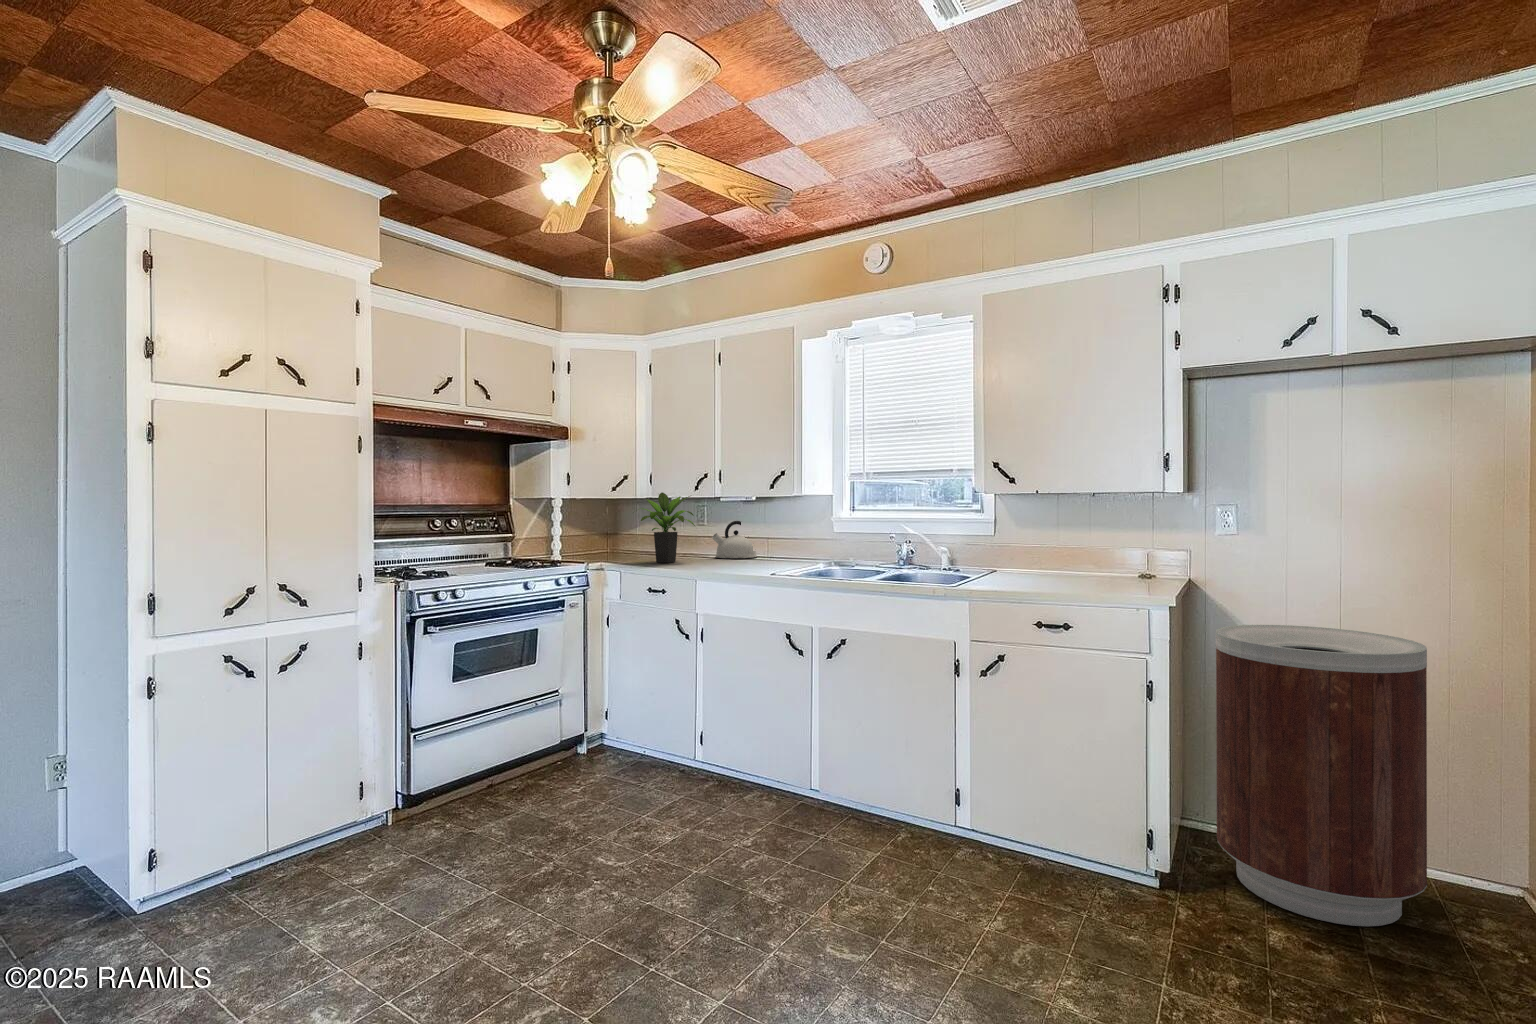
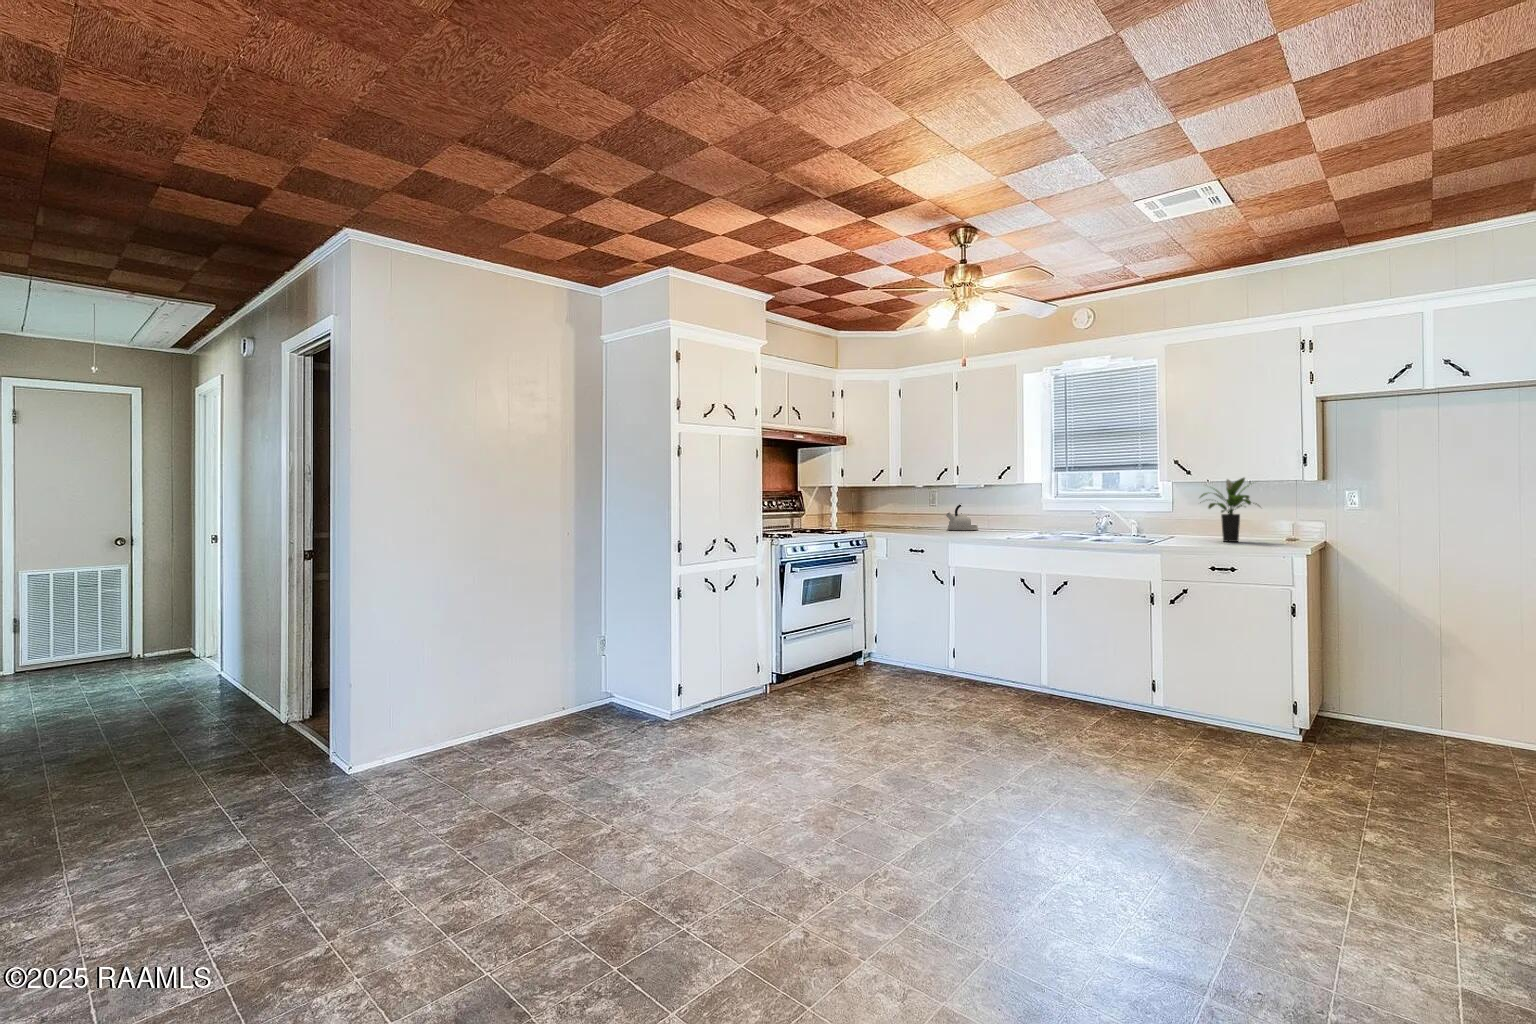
potted plant: present [641,492,695,563] -> present [1200,478,1257,542]
trash can: present [1216,625,1427,926] -> none [1339,568,1483,749]

